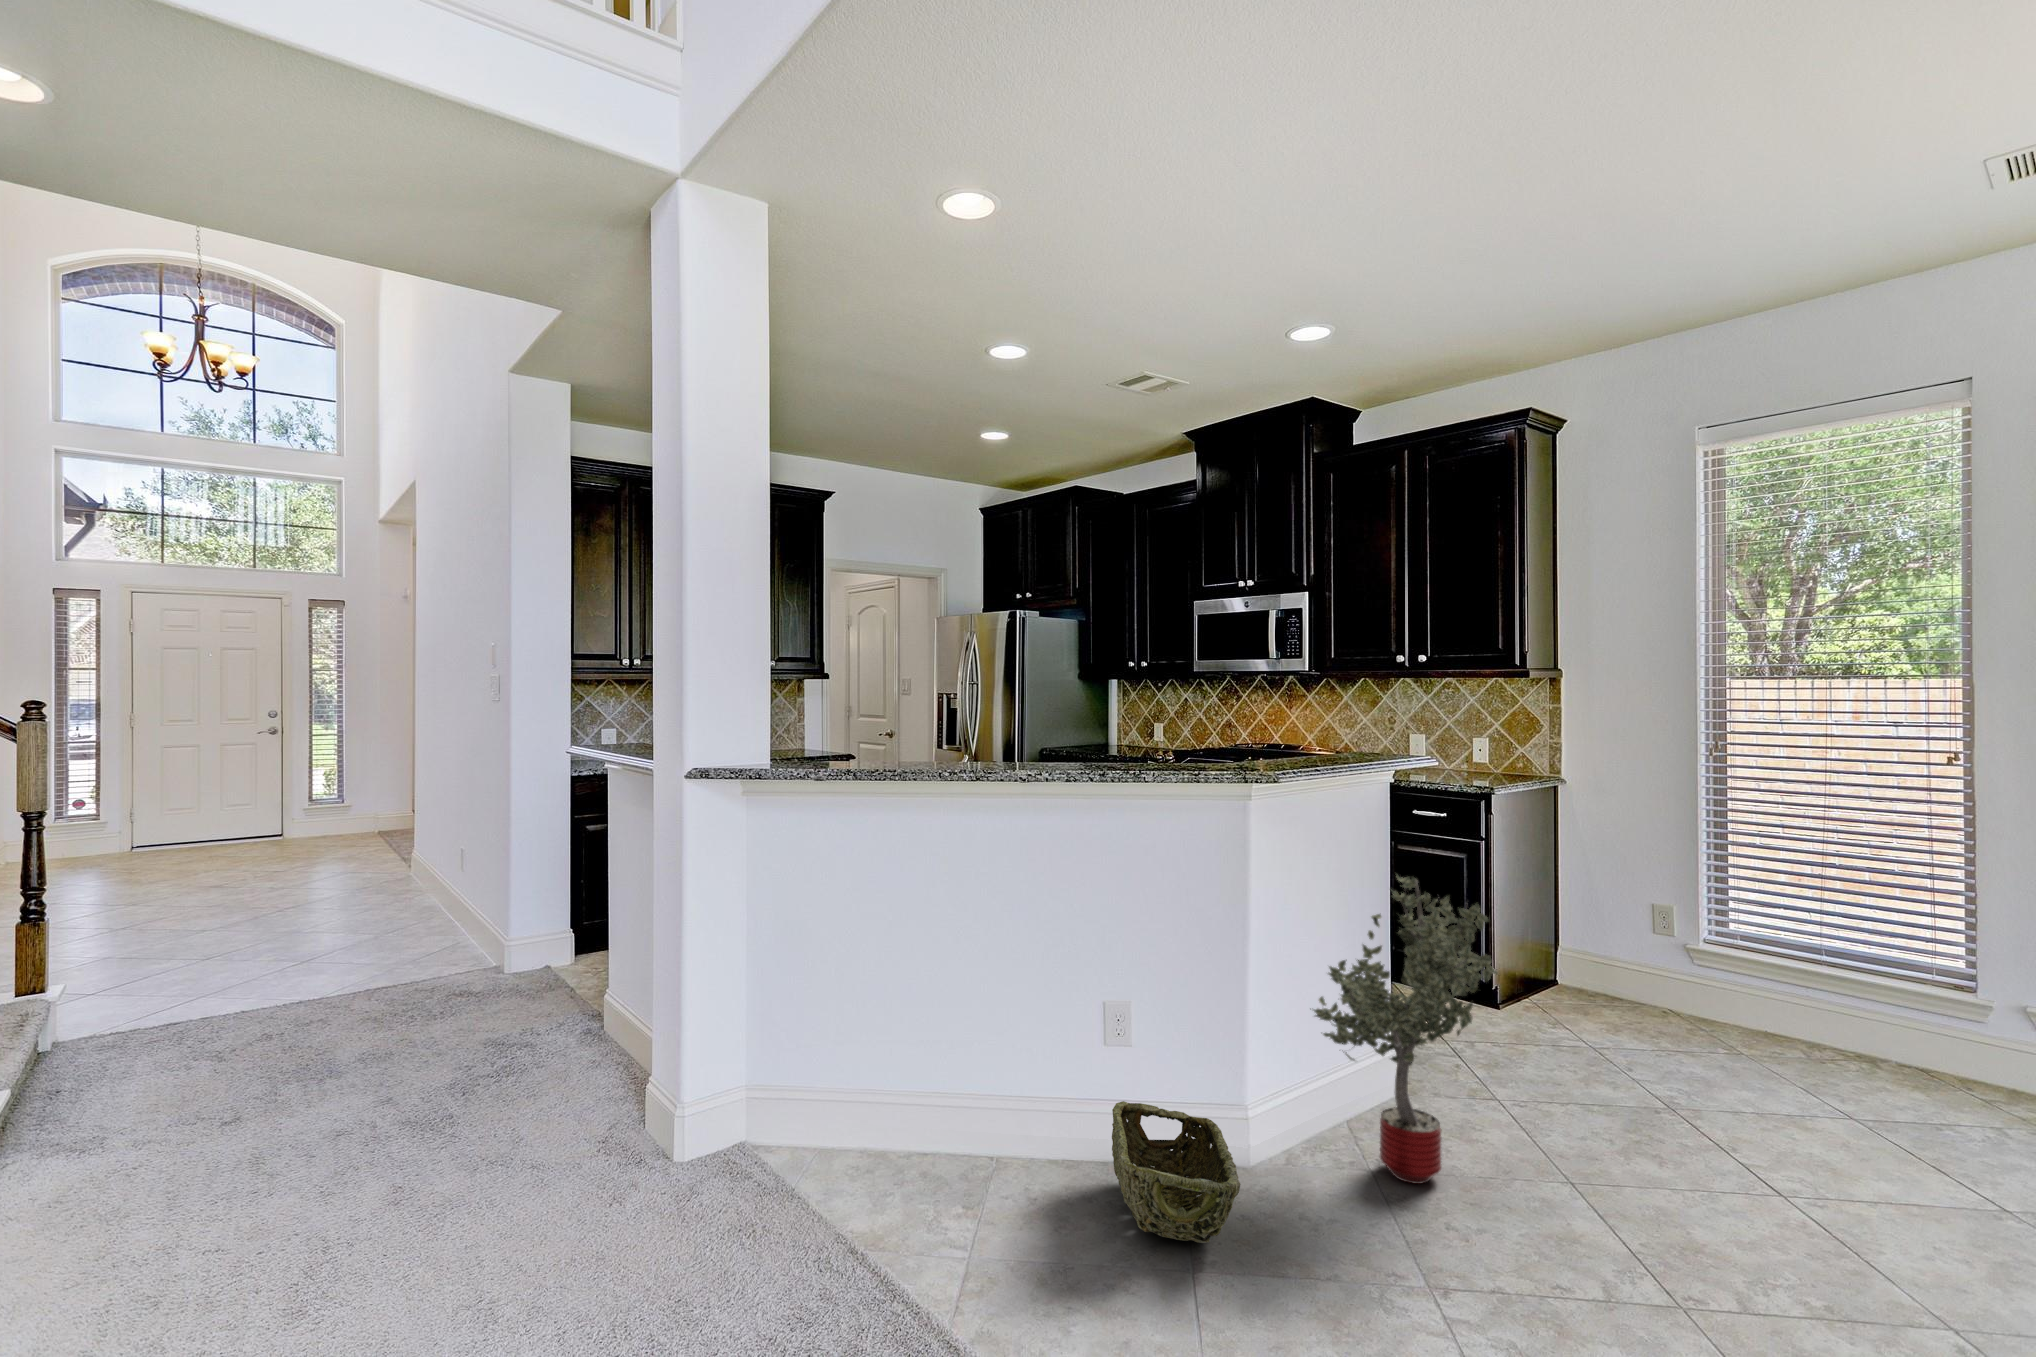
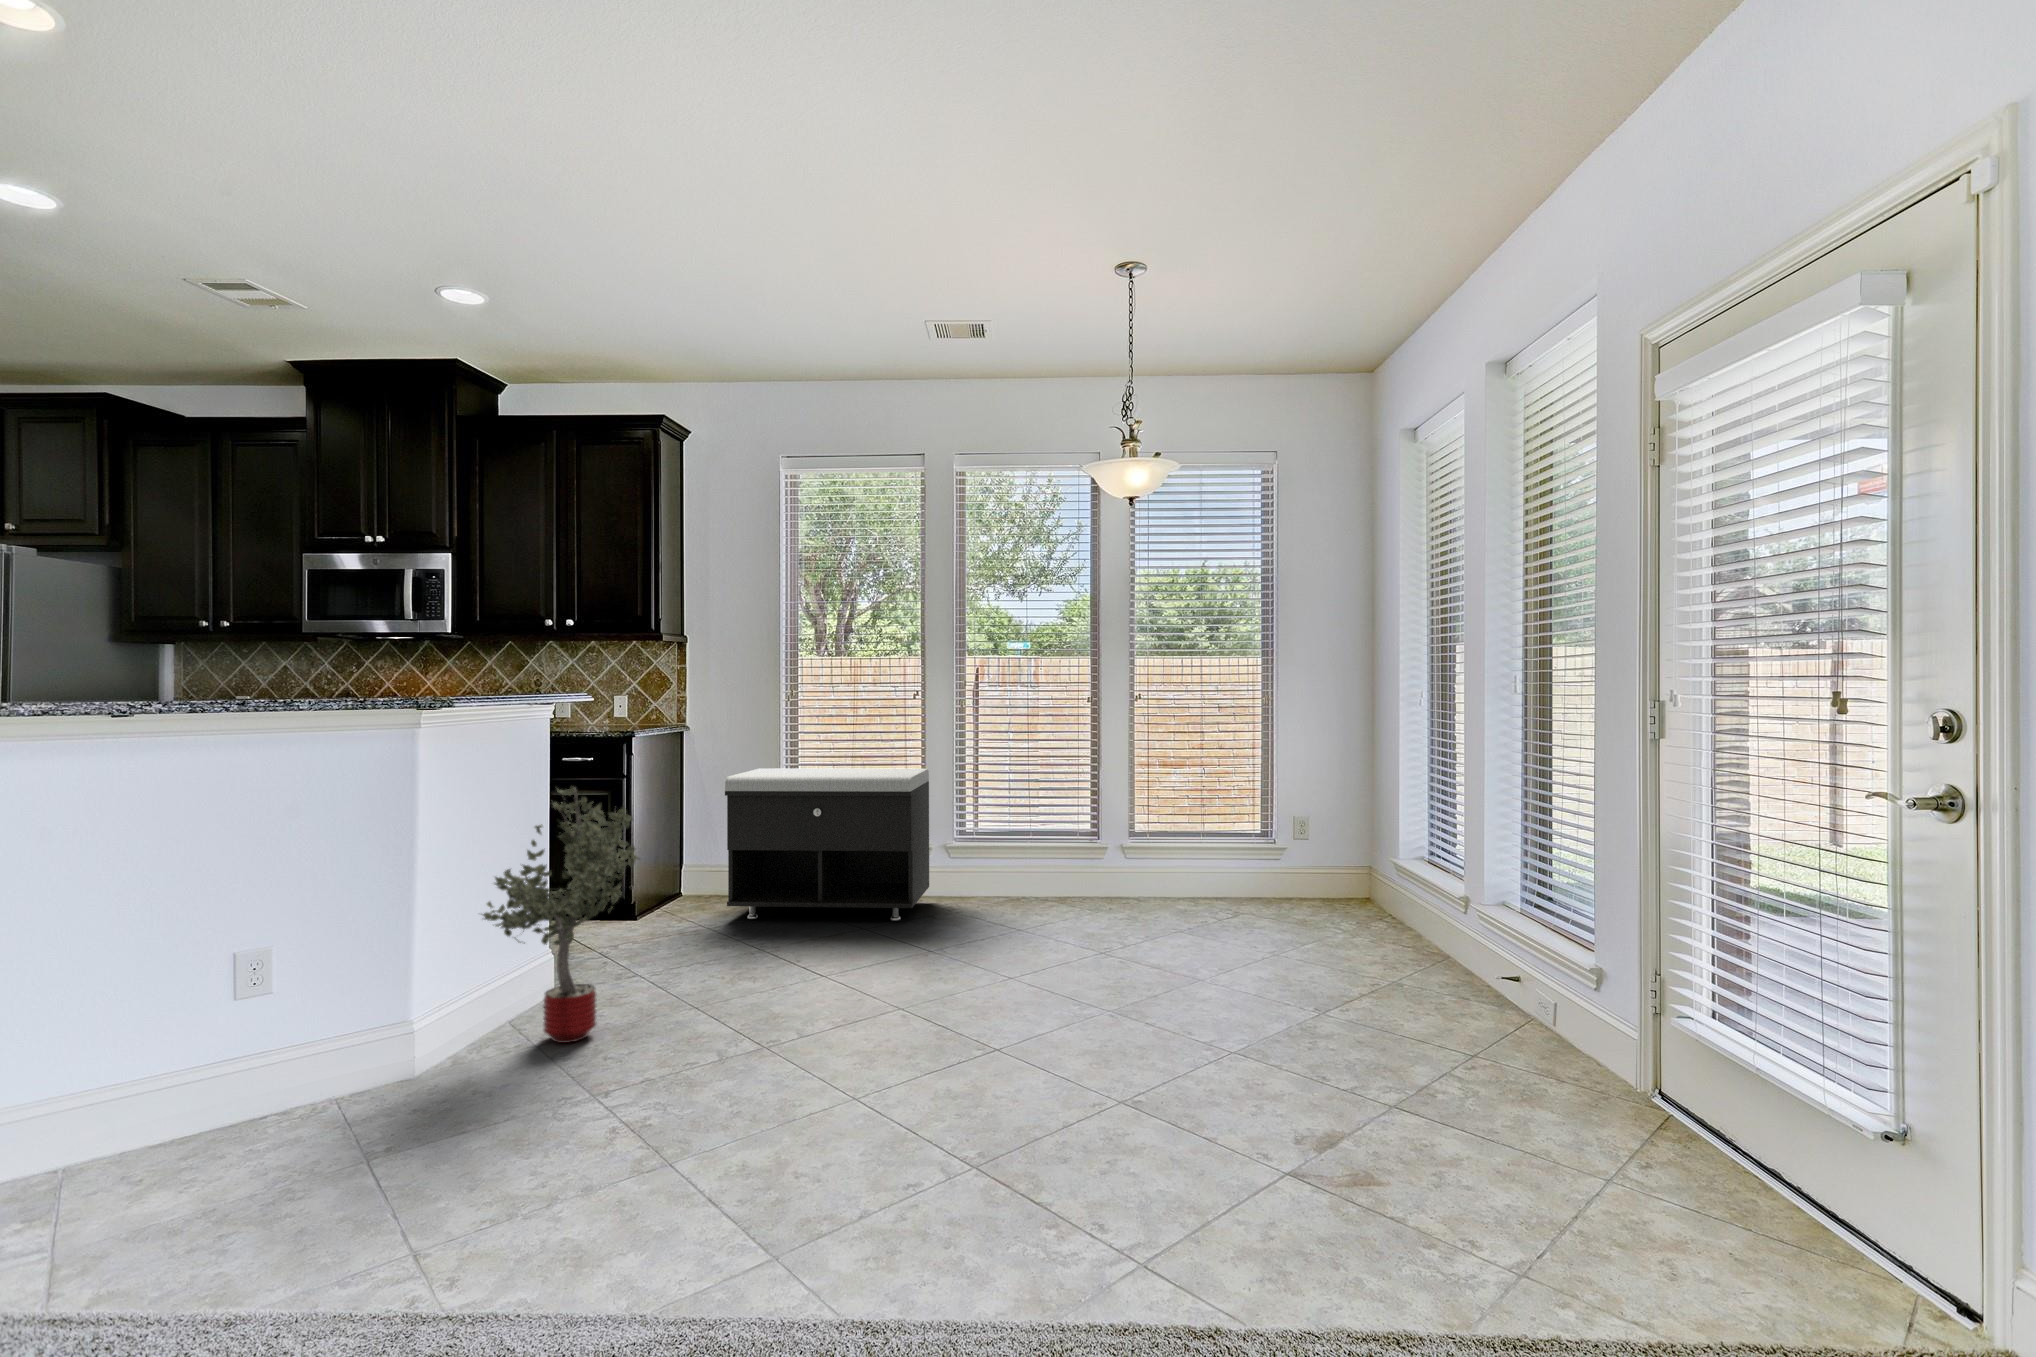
storage bench: none [1614,841,1968,1105] -> present [725,768,929,921]
woven basket: present [1112,1101,1241,1243] -> none [261,1034,420,1139]

